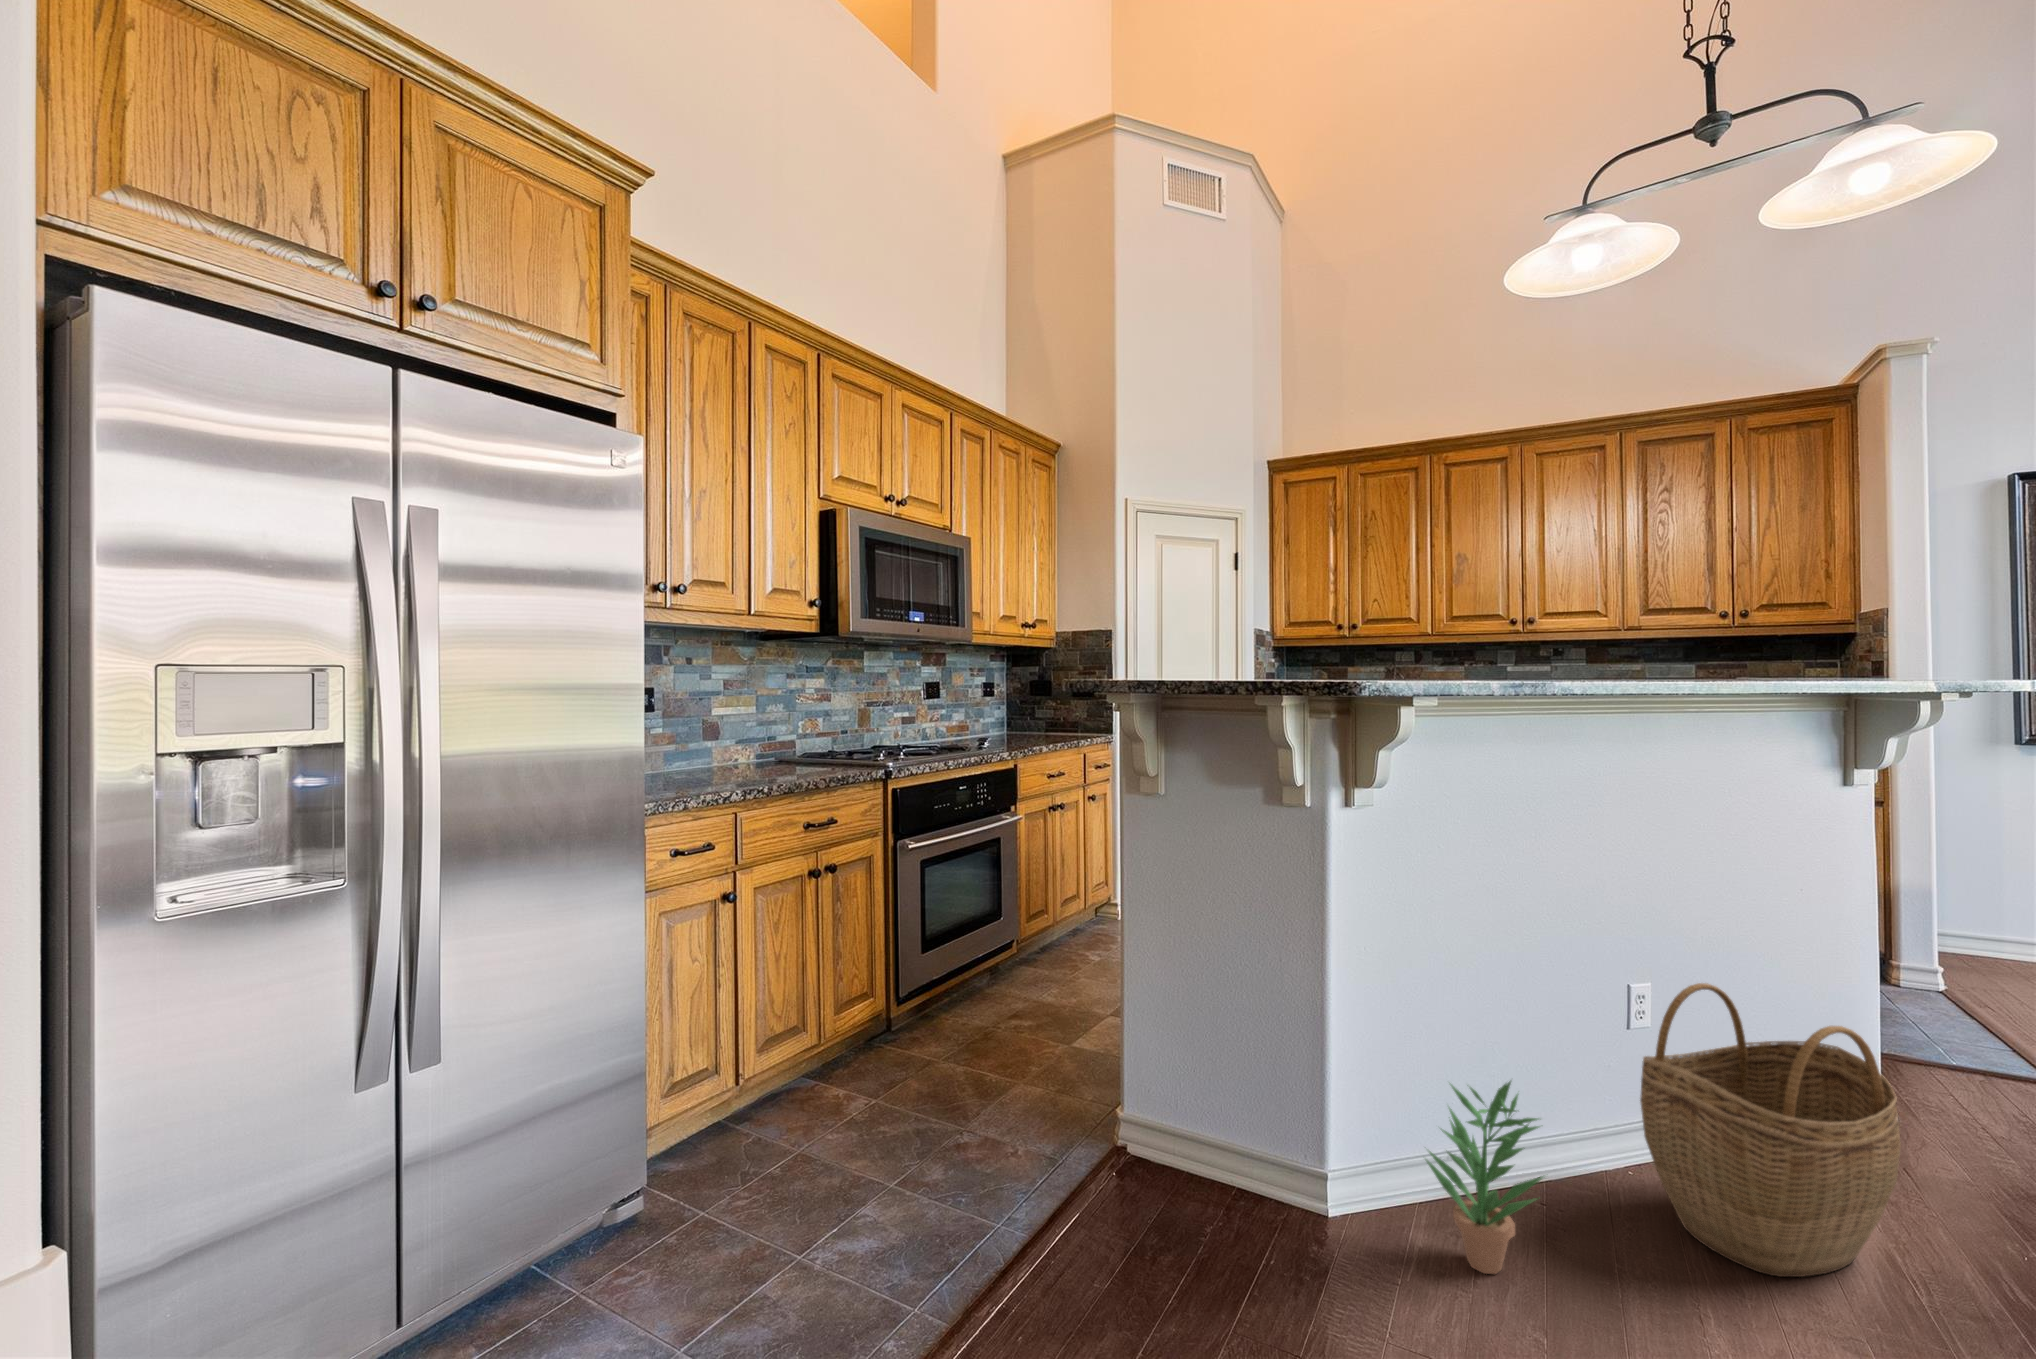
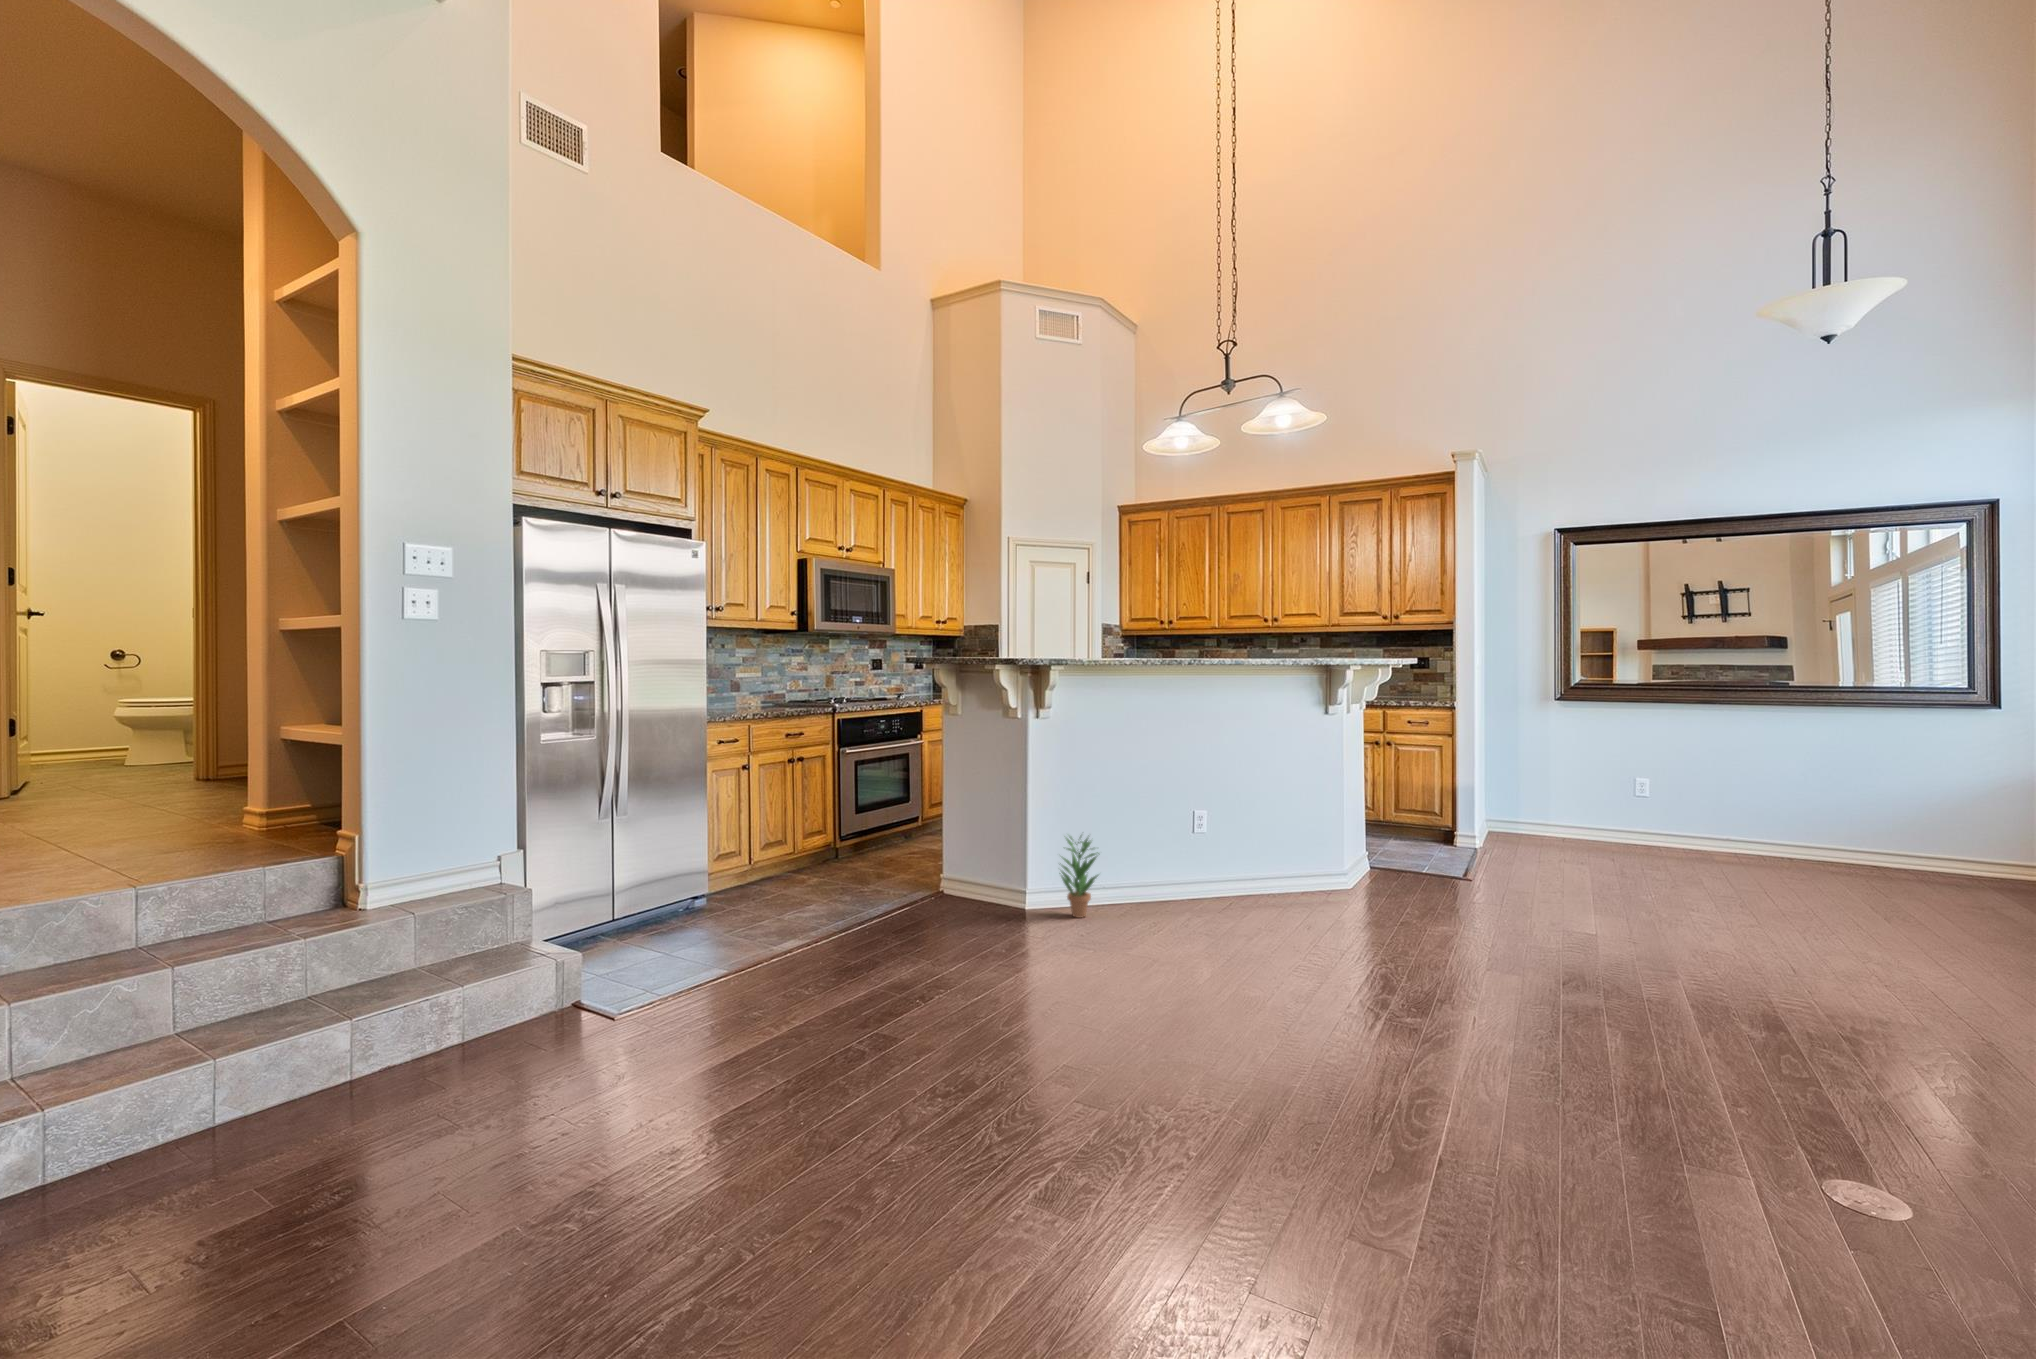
woven basket: present [1640,983,1901,1277] -> none [1167,800,1266,919]

